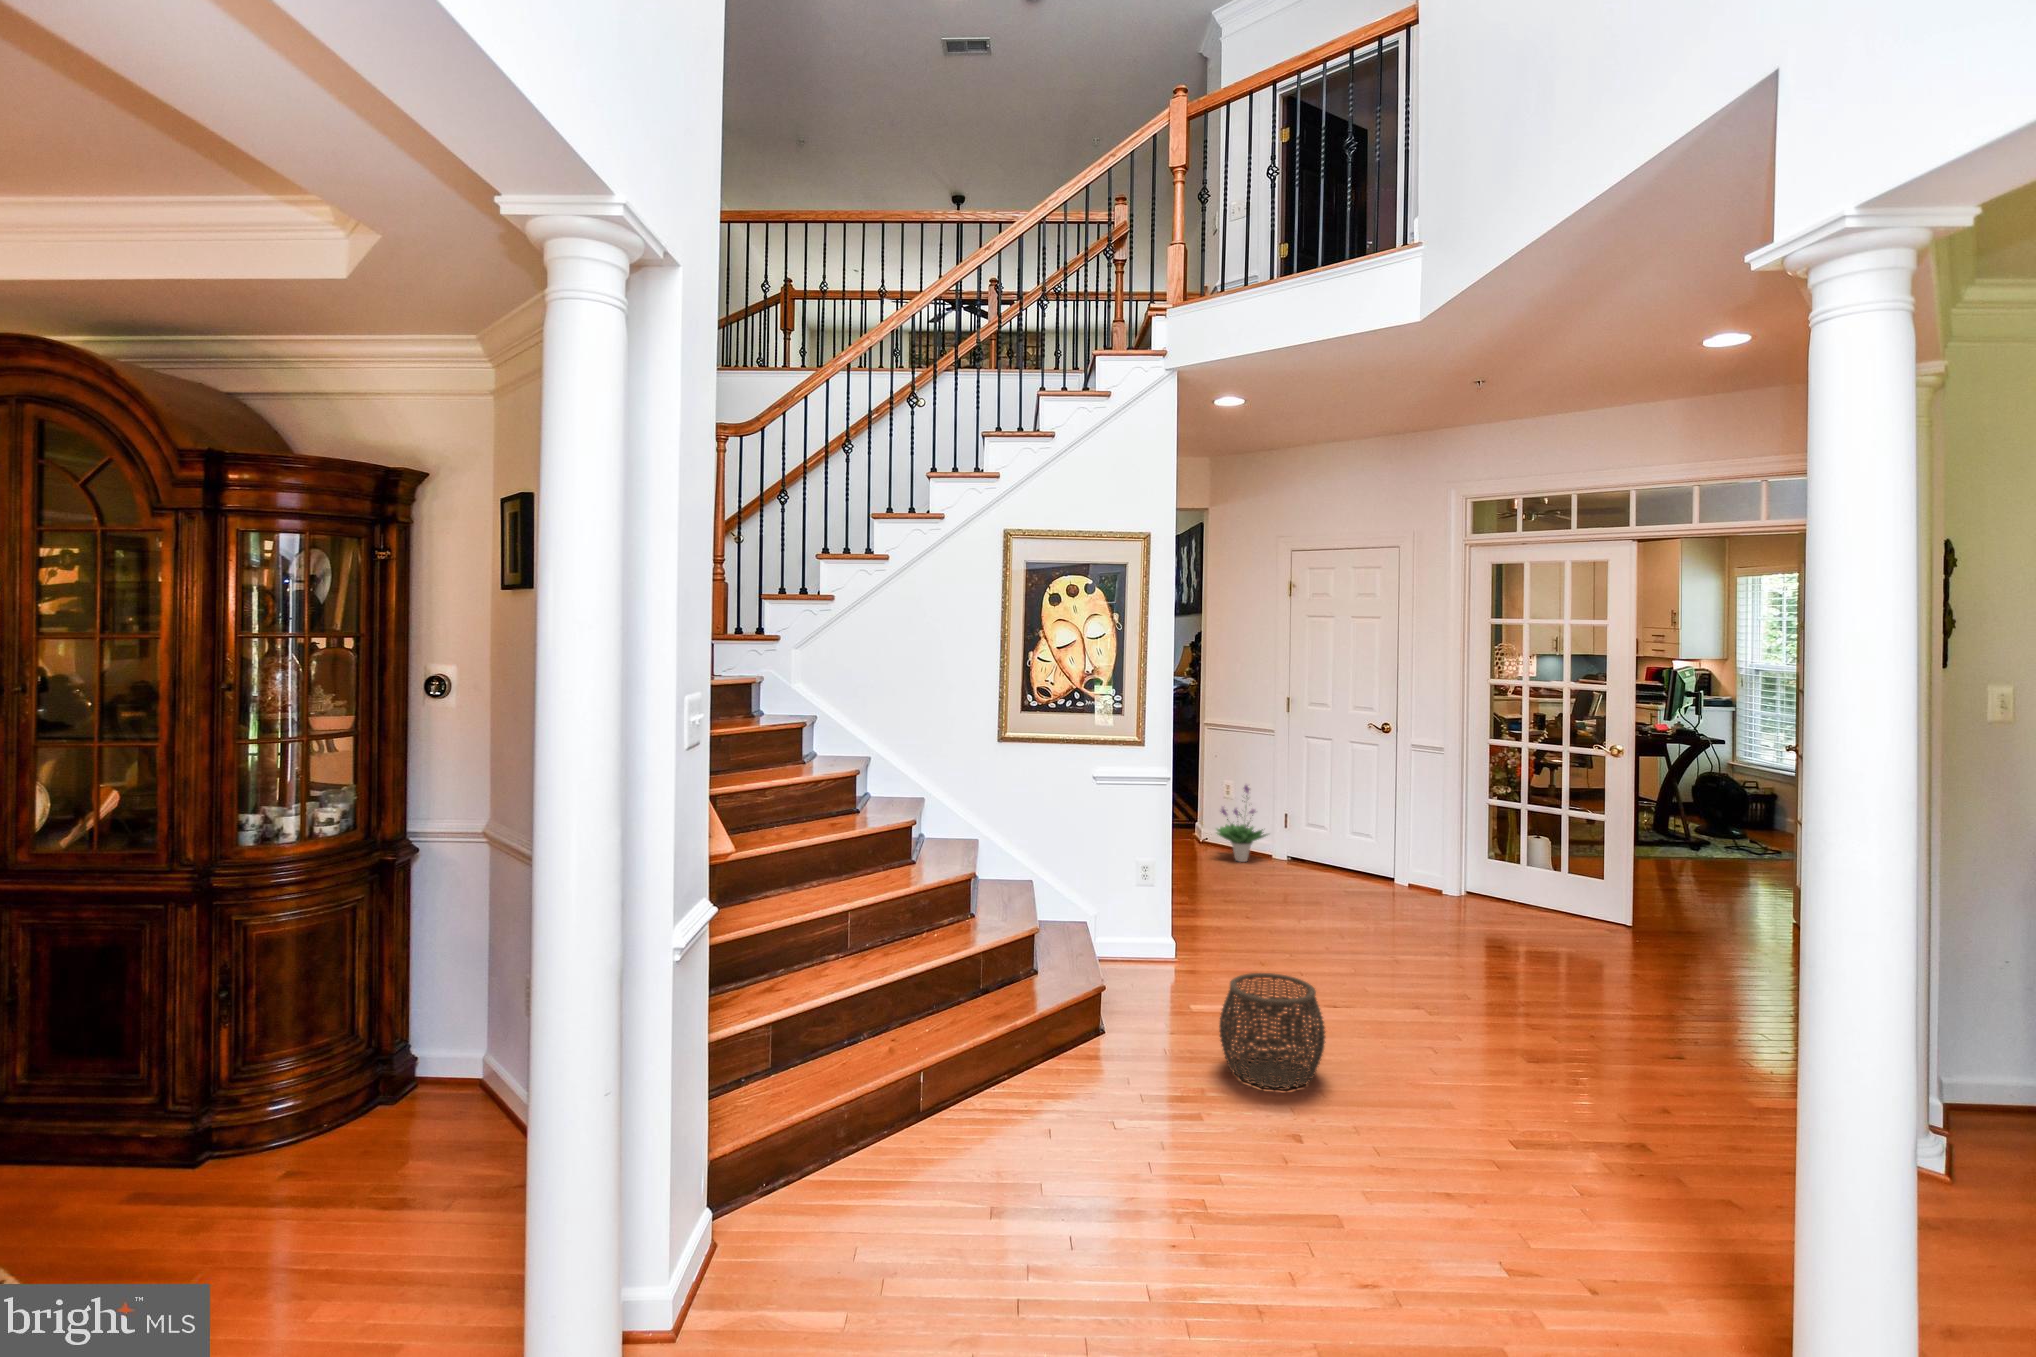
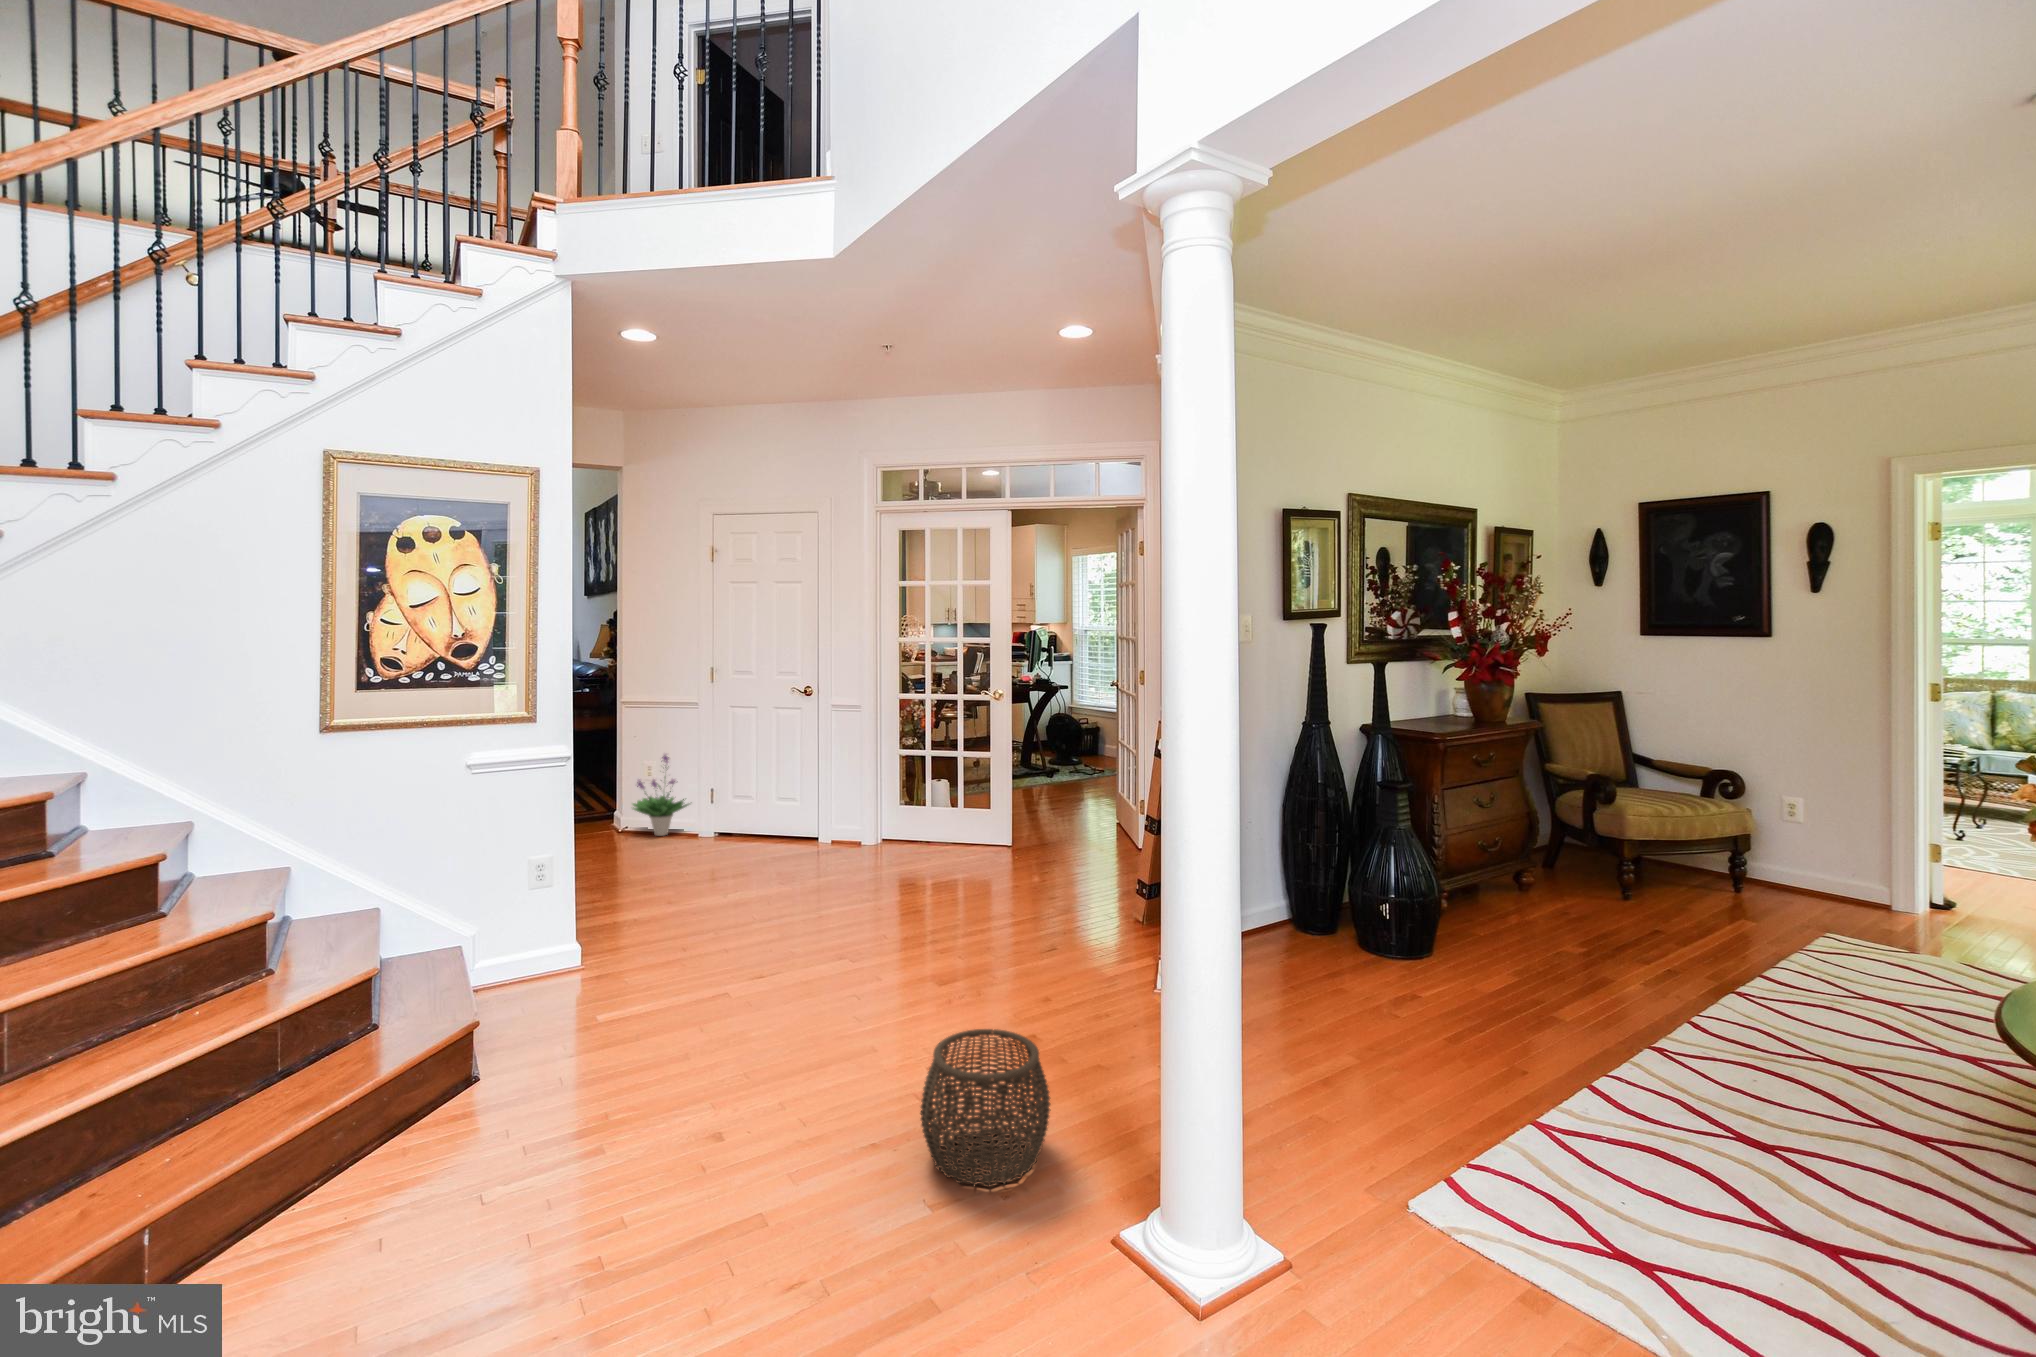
woven basket: present [1219,973,1325,1089] -> present [920,1029,1050,1187]

